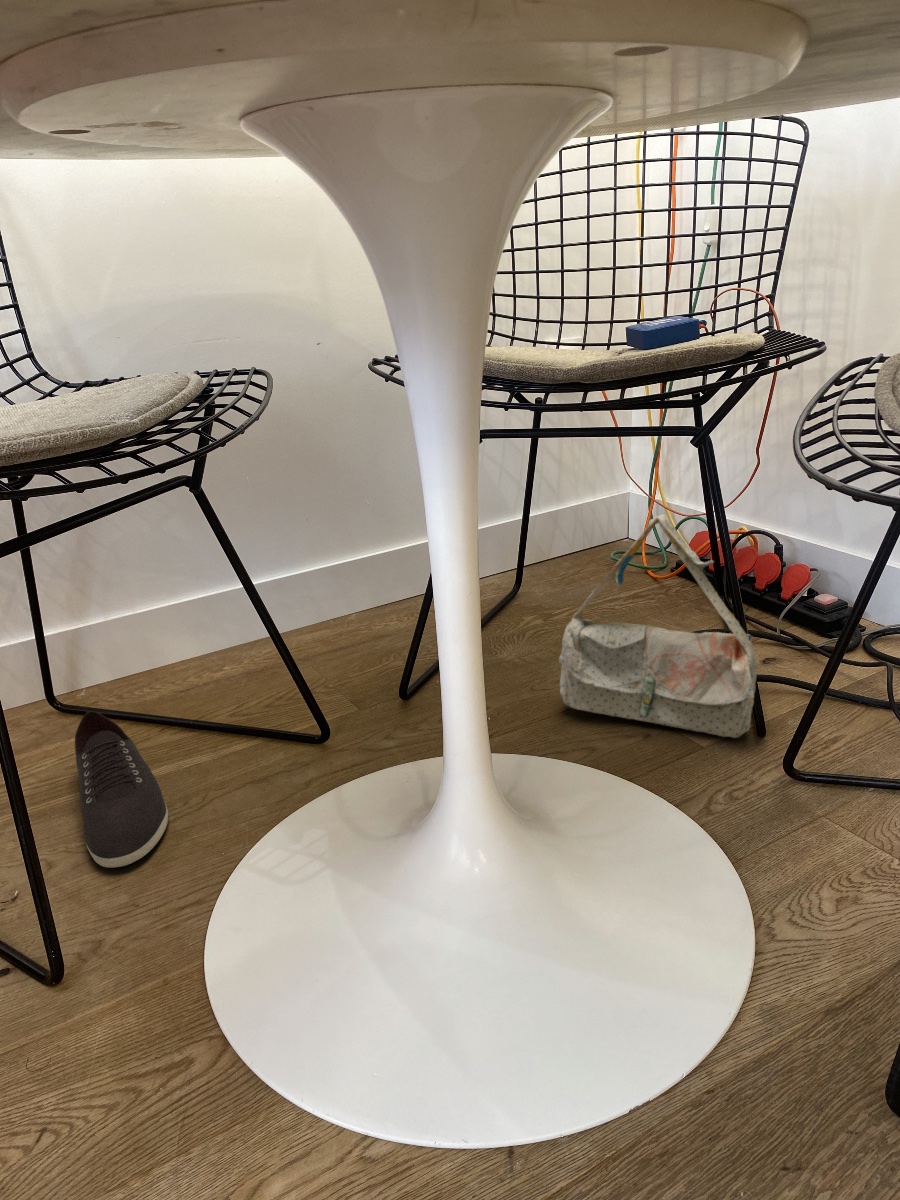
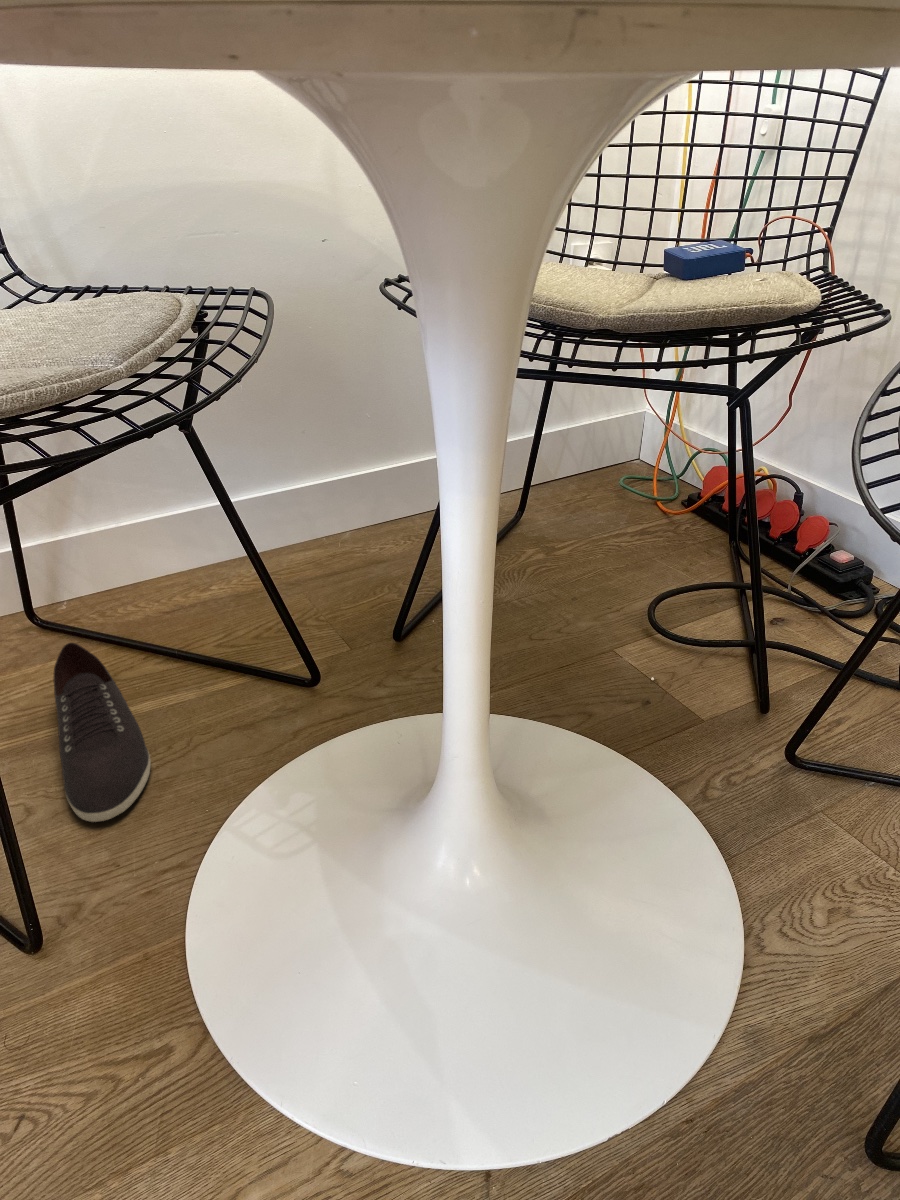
bag: present [559,514,757,738] -> none [561,481,770,714]

